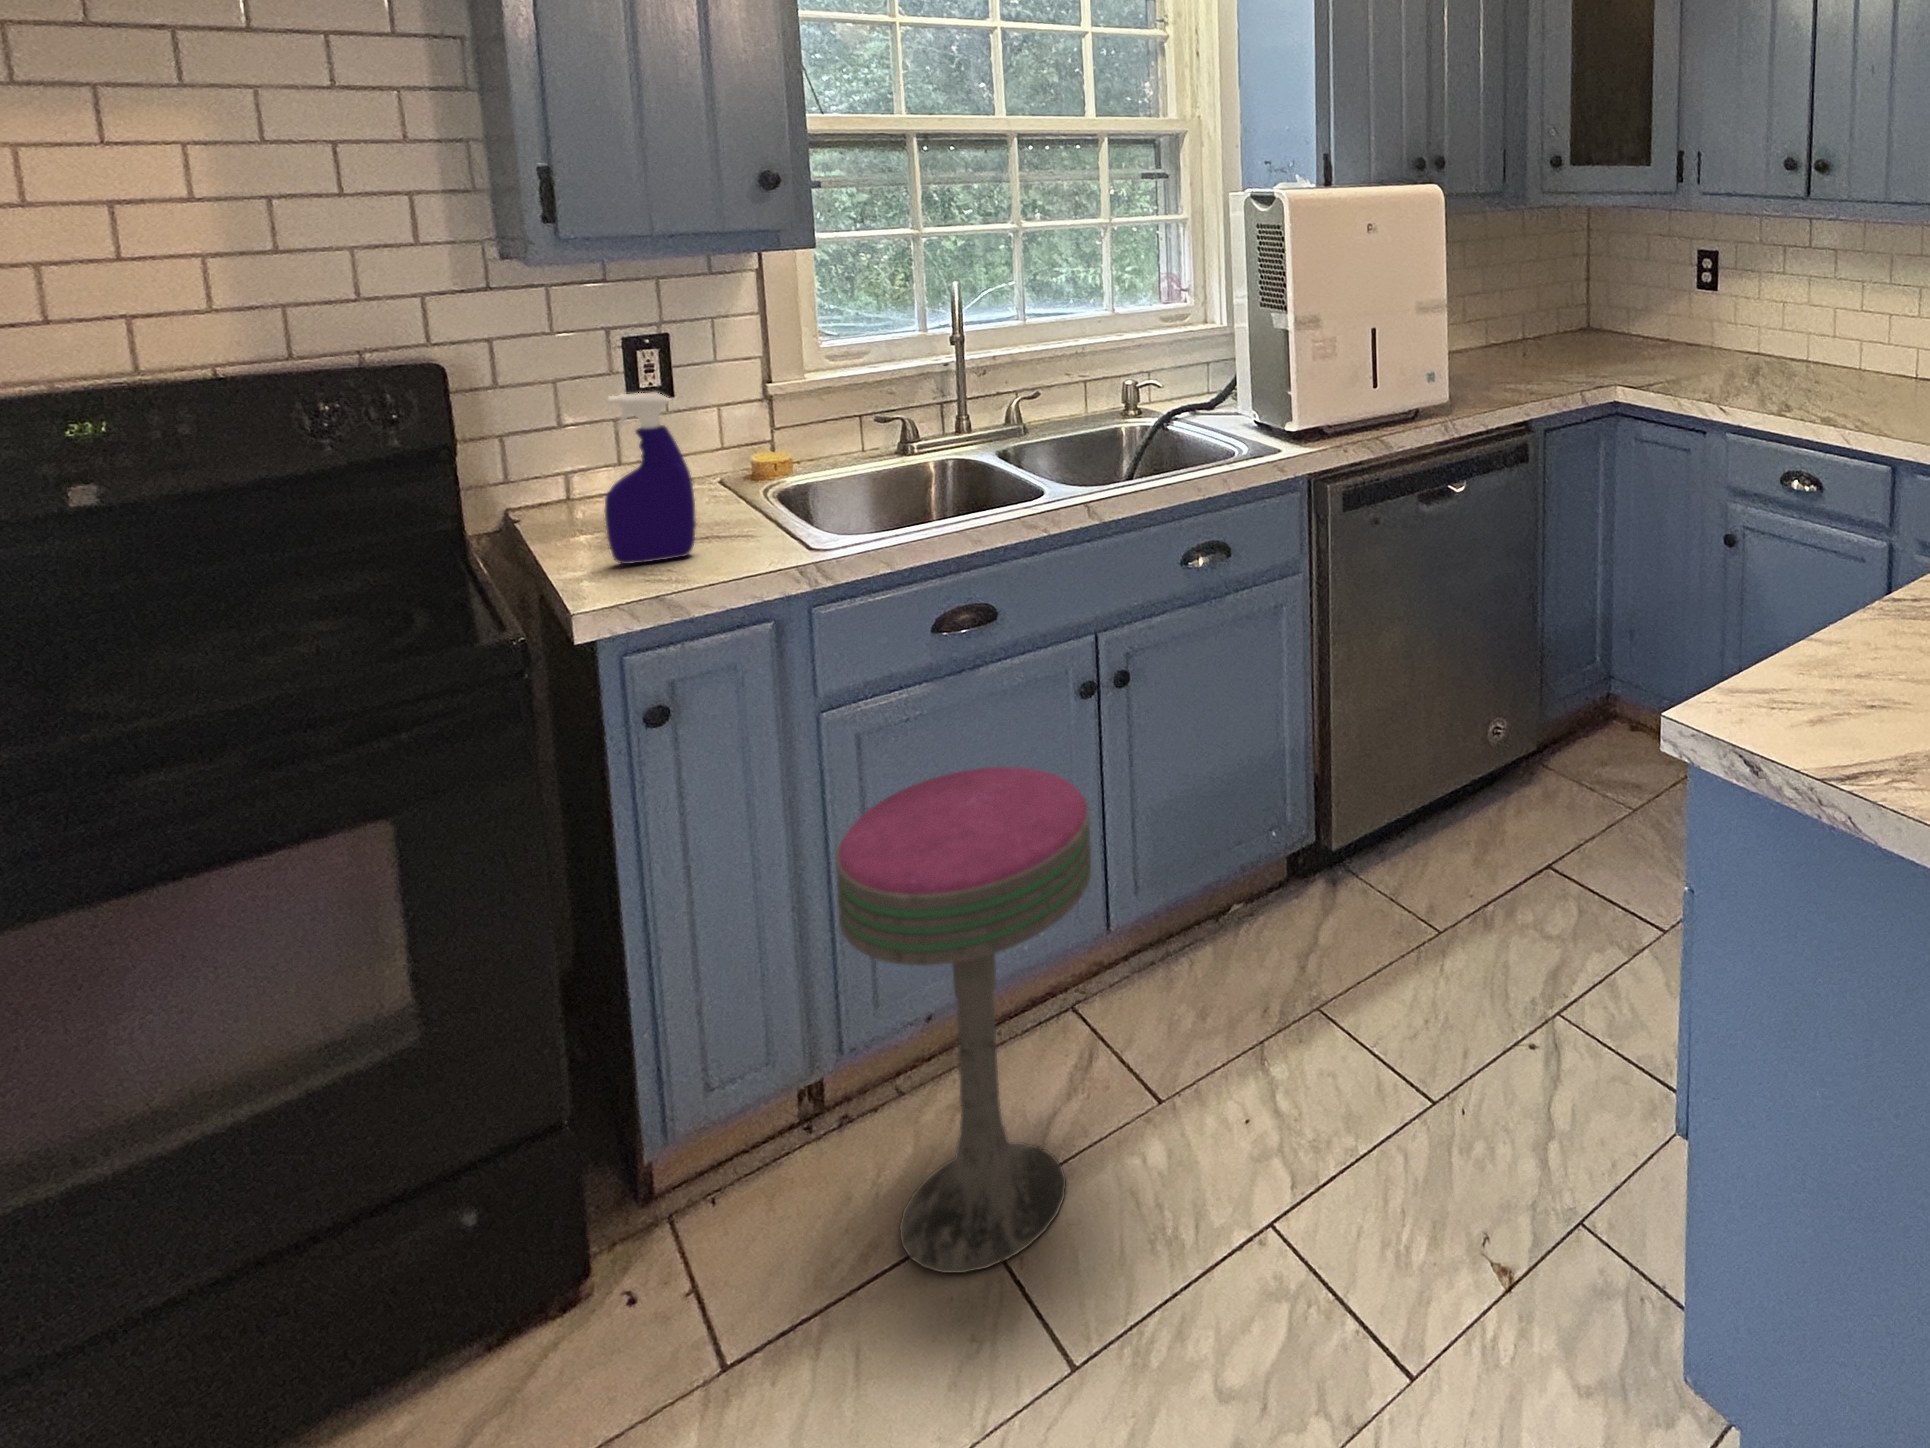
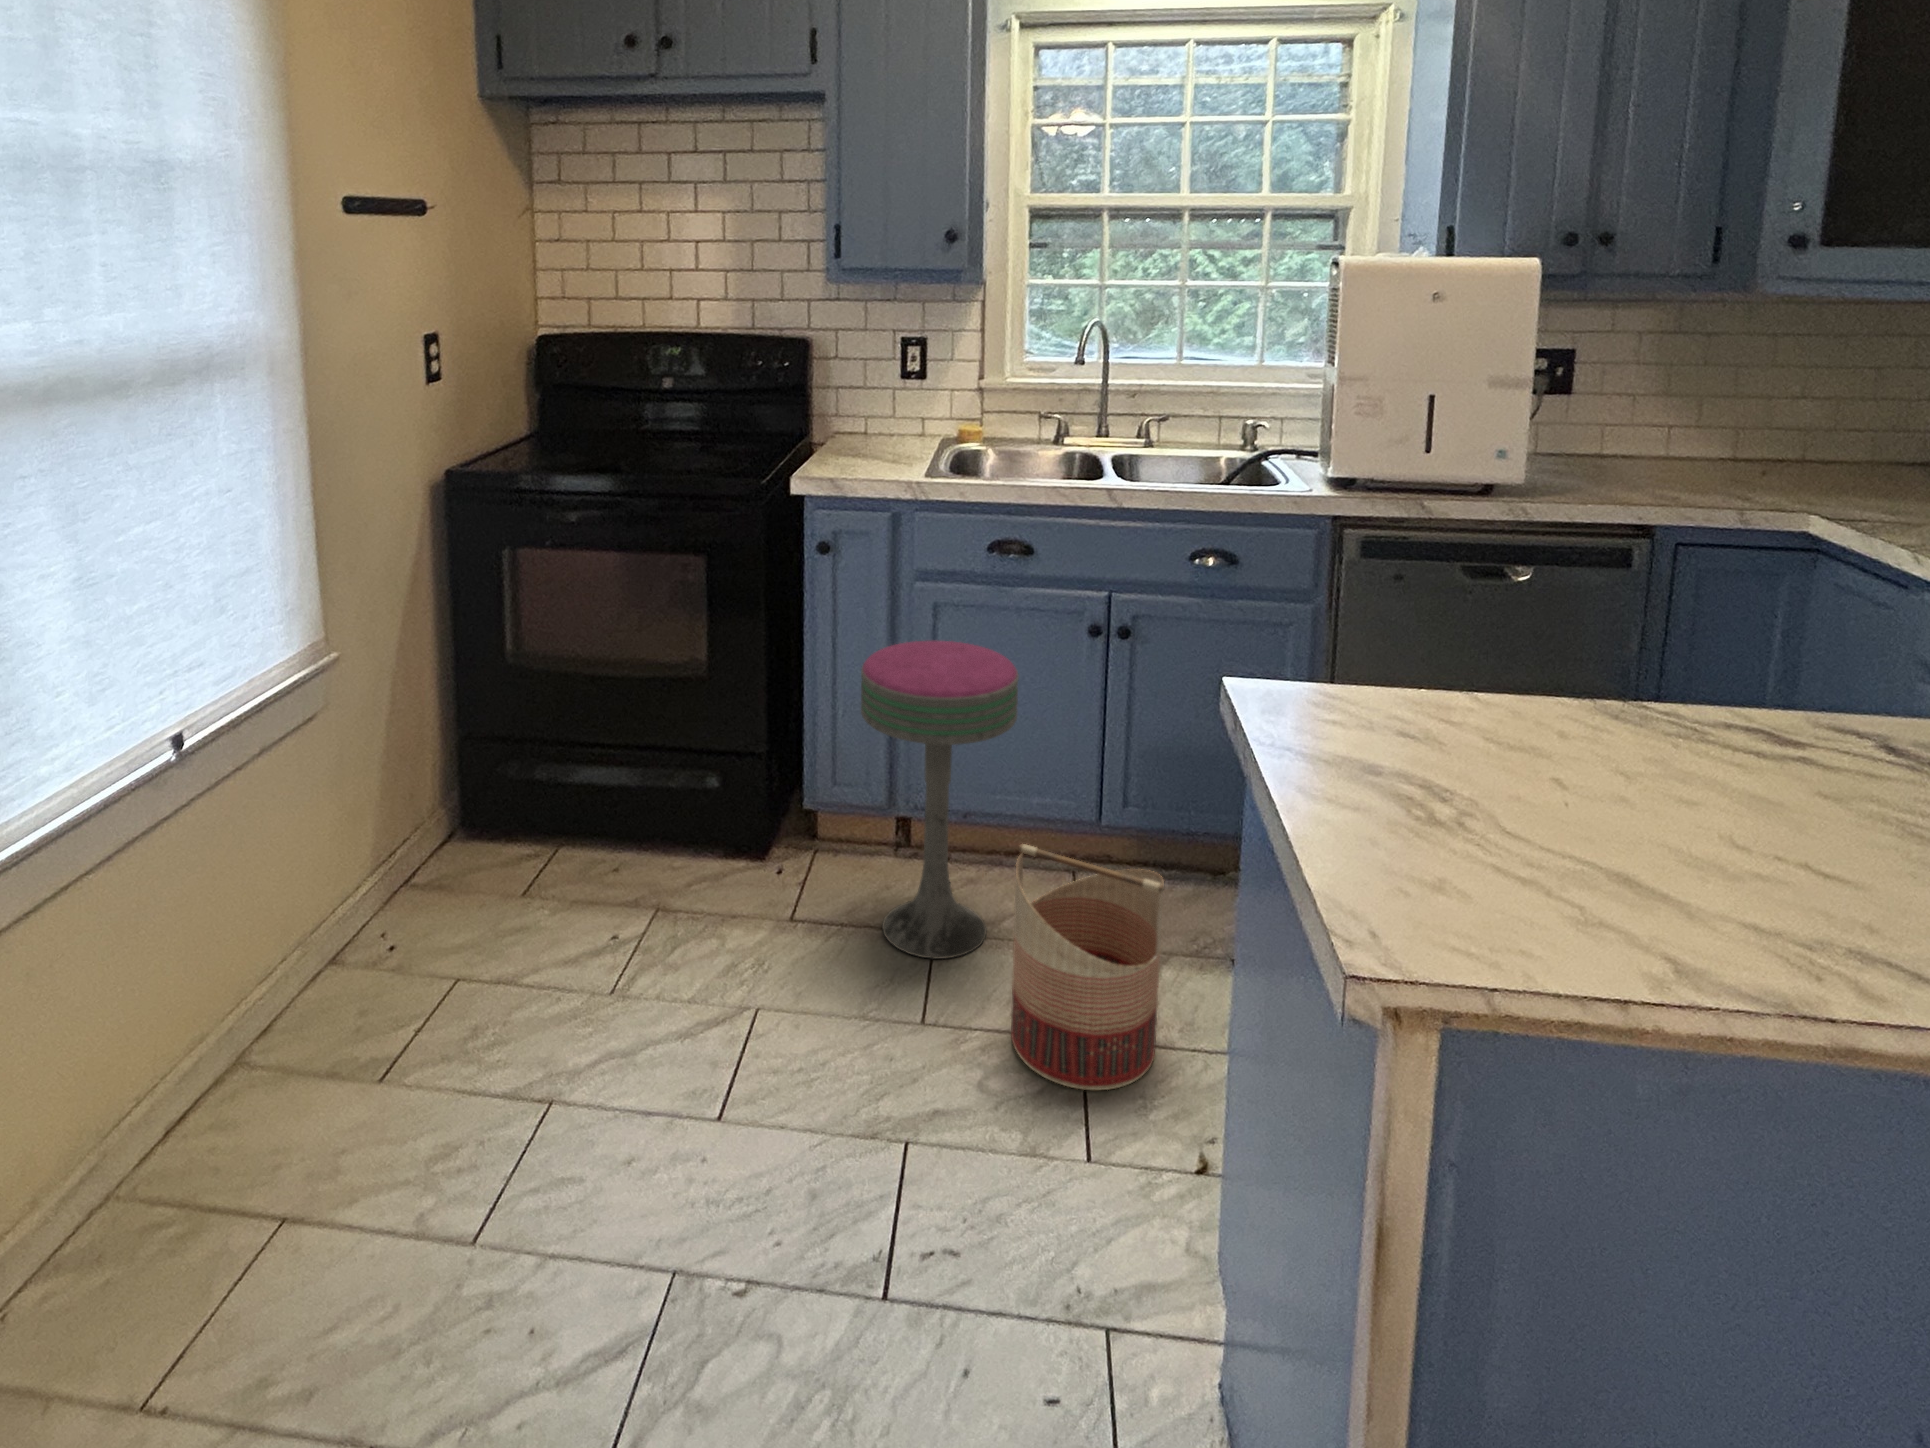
spray bottle: present [604,393,696,564] -> none [833,363,876,467]
basket: none [1198,954,1391,1297] -> present [1011,844,1164,1090]

